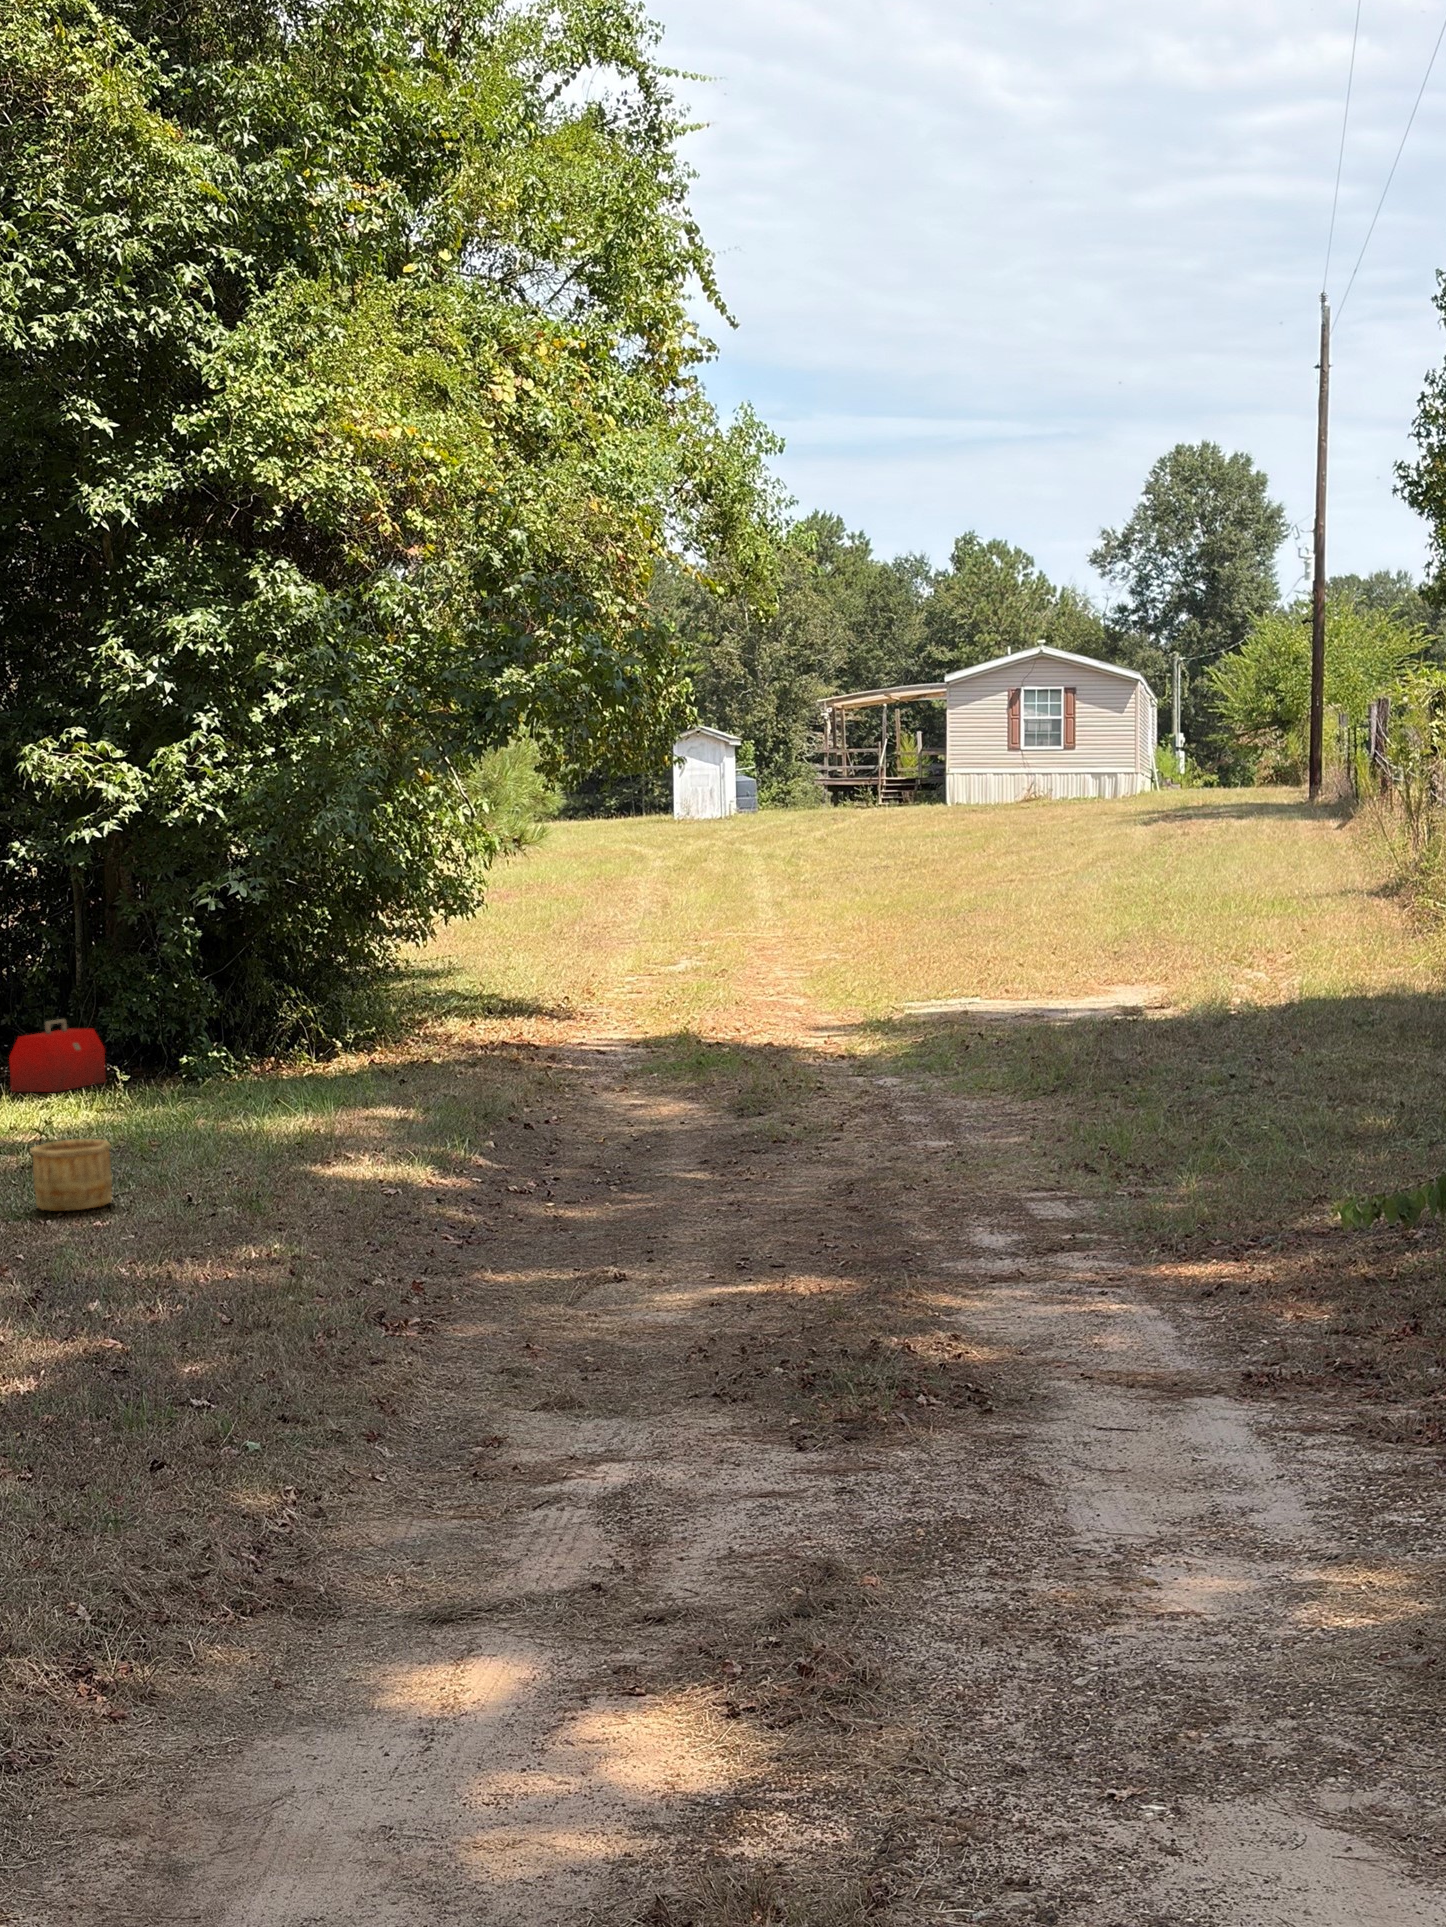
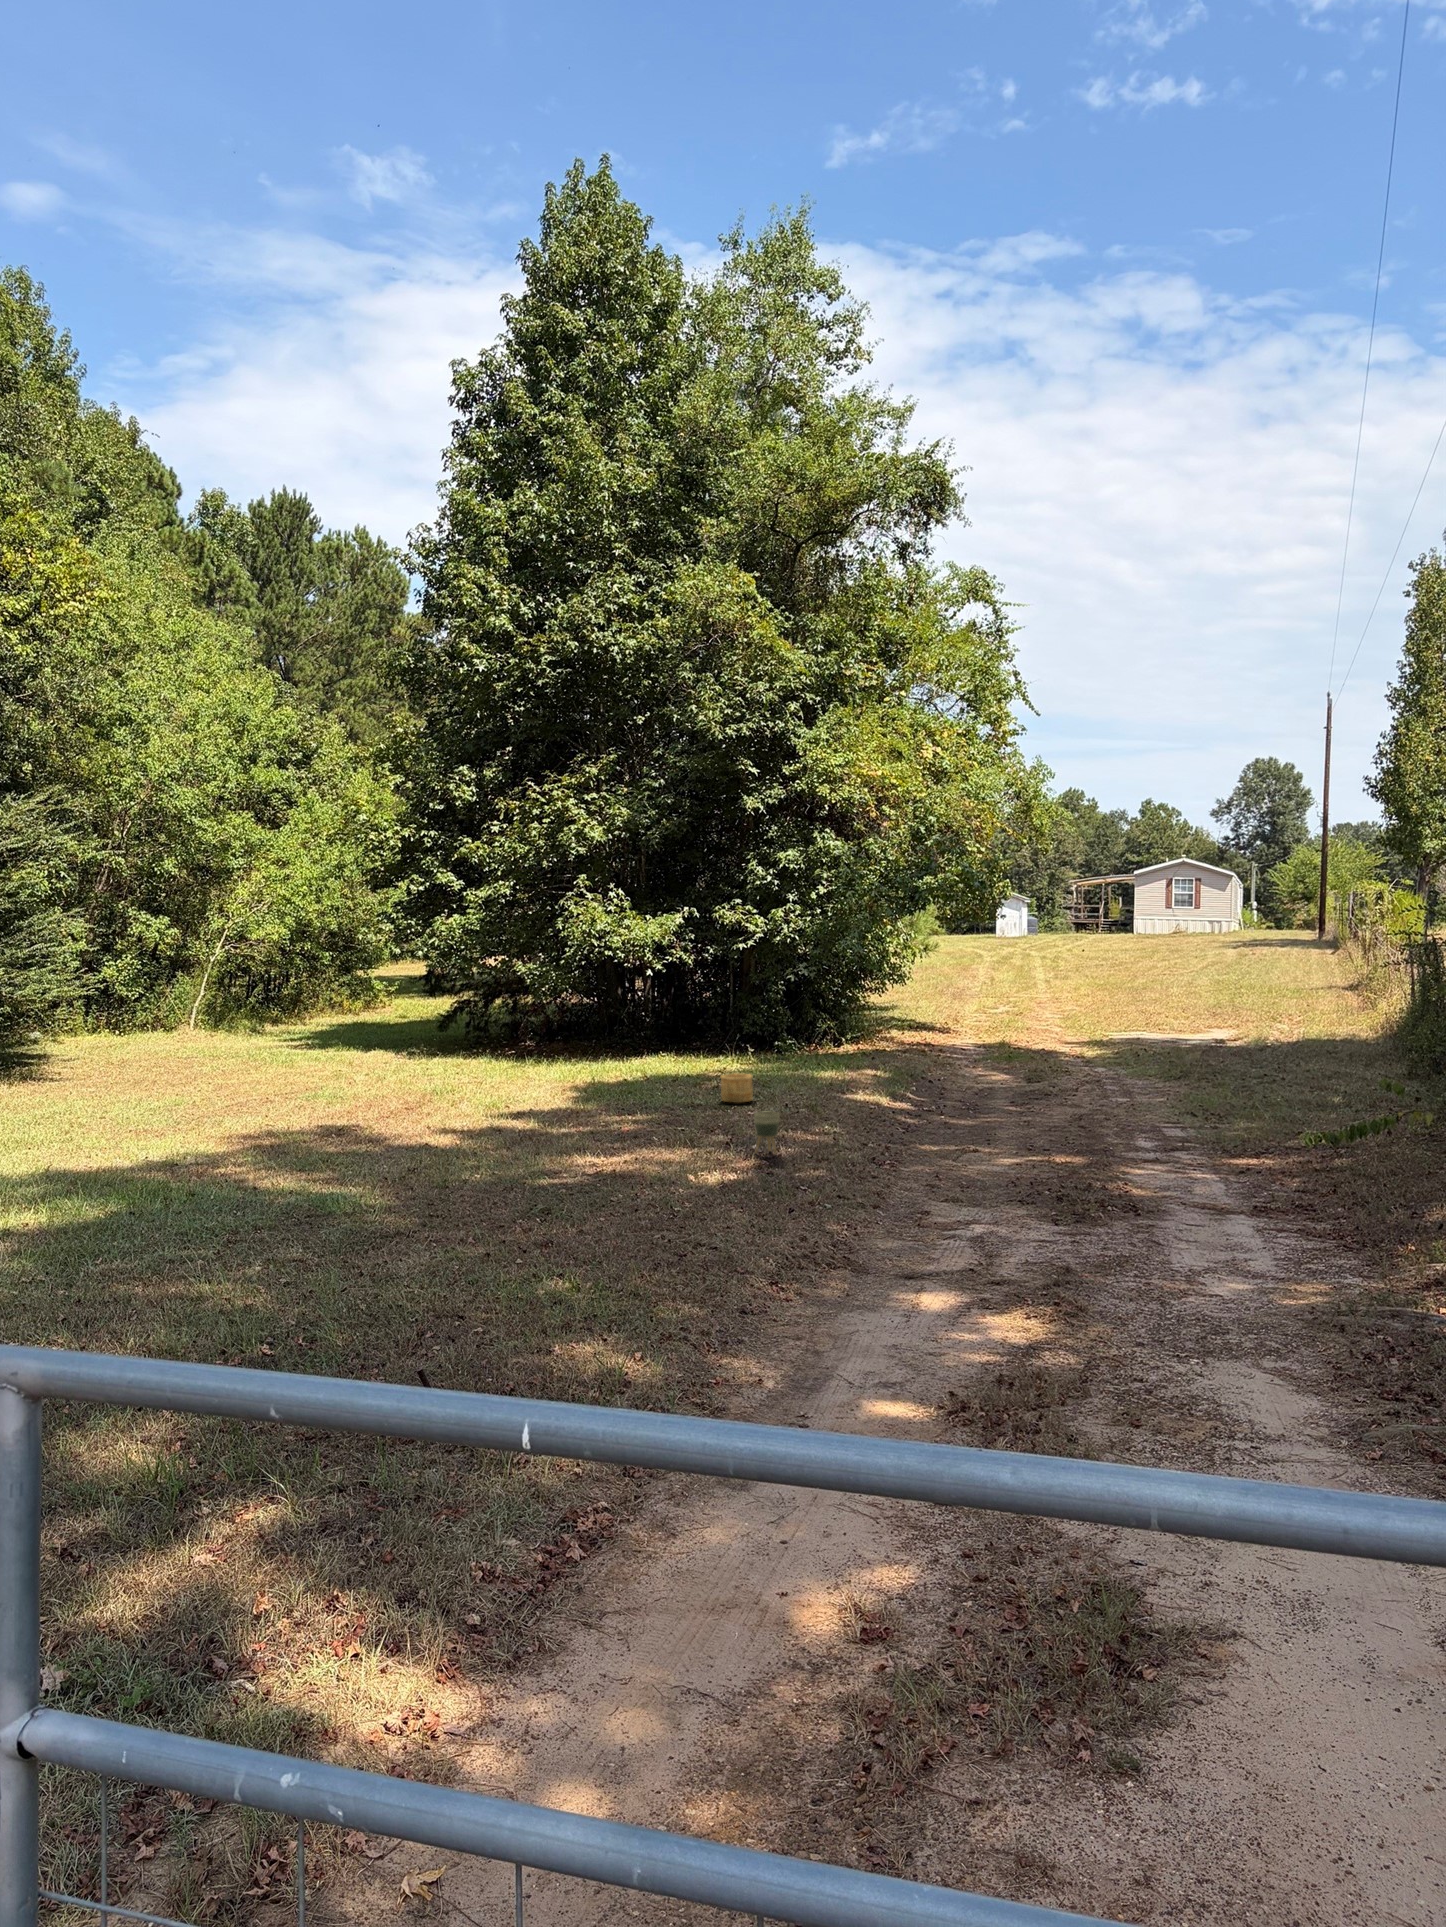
toolbox: present [9,1019,106,1092] -> none [701,1023,741,1055]
planter: none [88,1243,157,1355] -> present [754,1111,780,1154]

